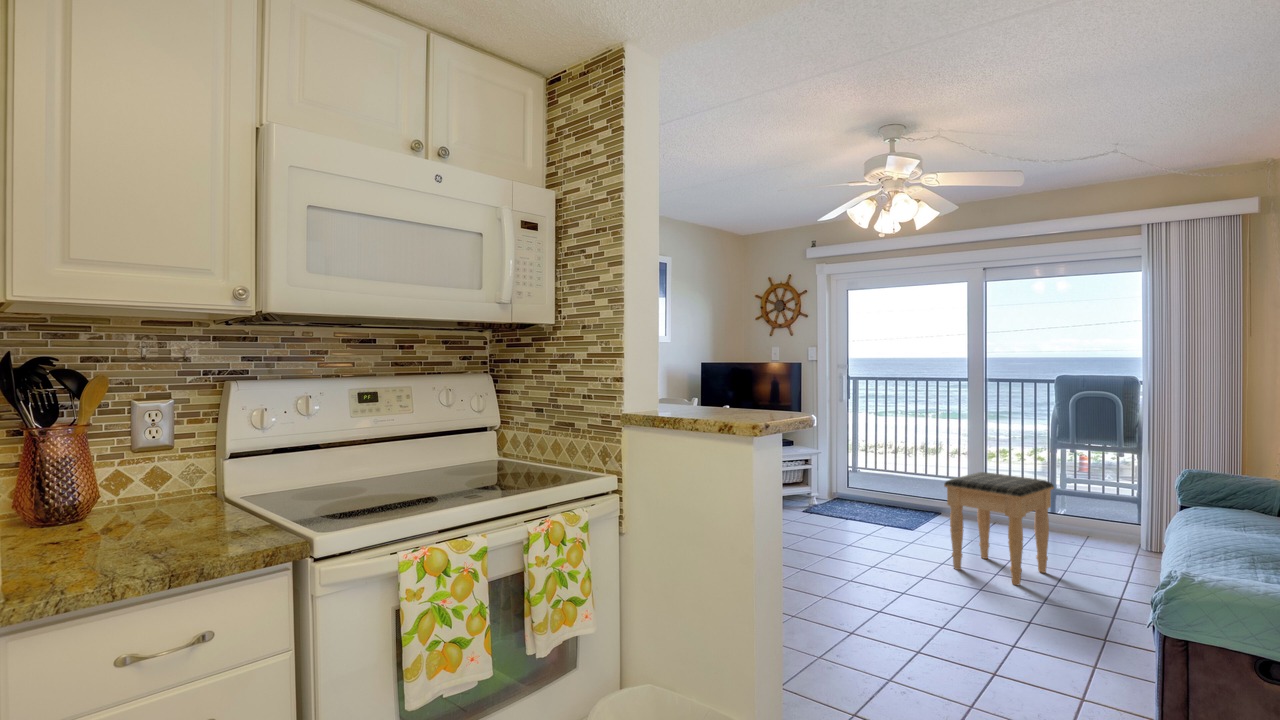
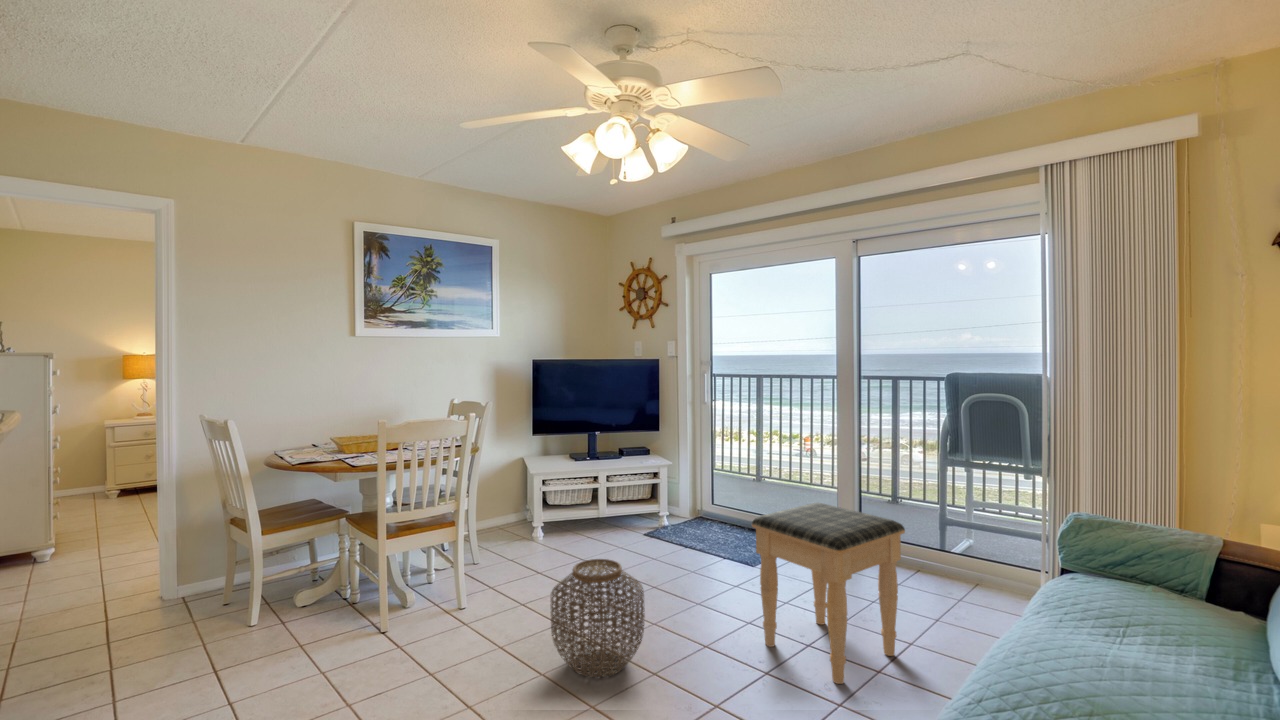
woven basket: none [816,509,883,585] -> present [551,559,644,677]

